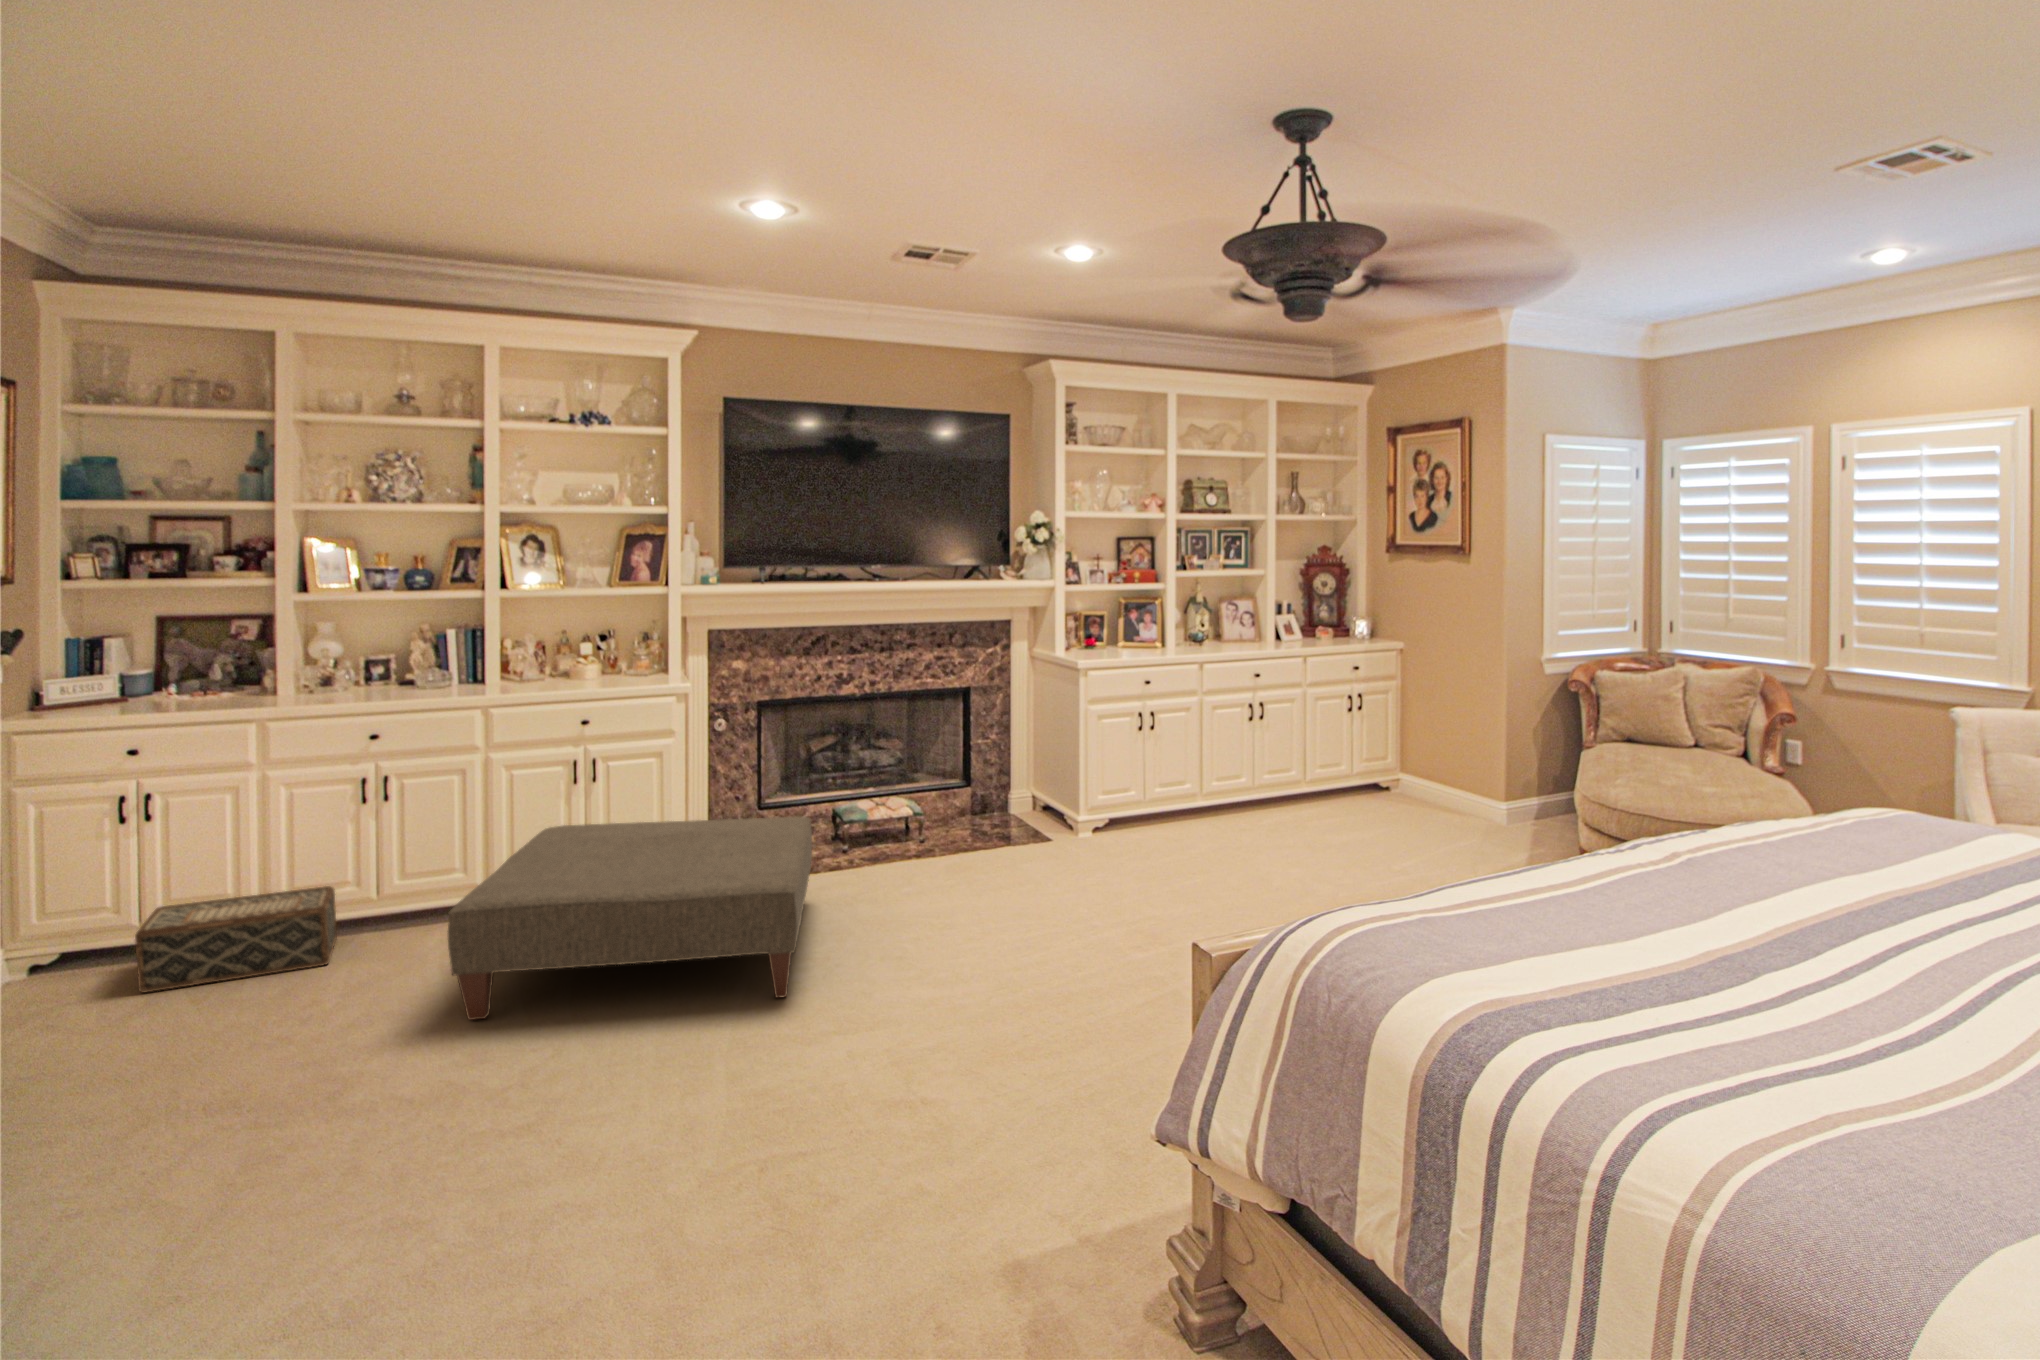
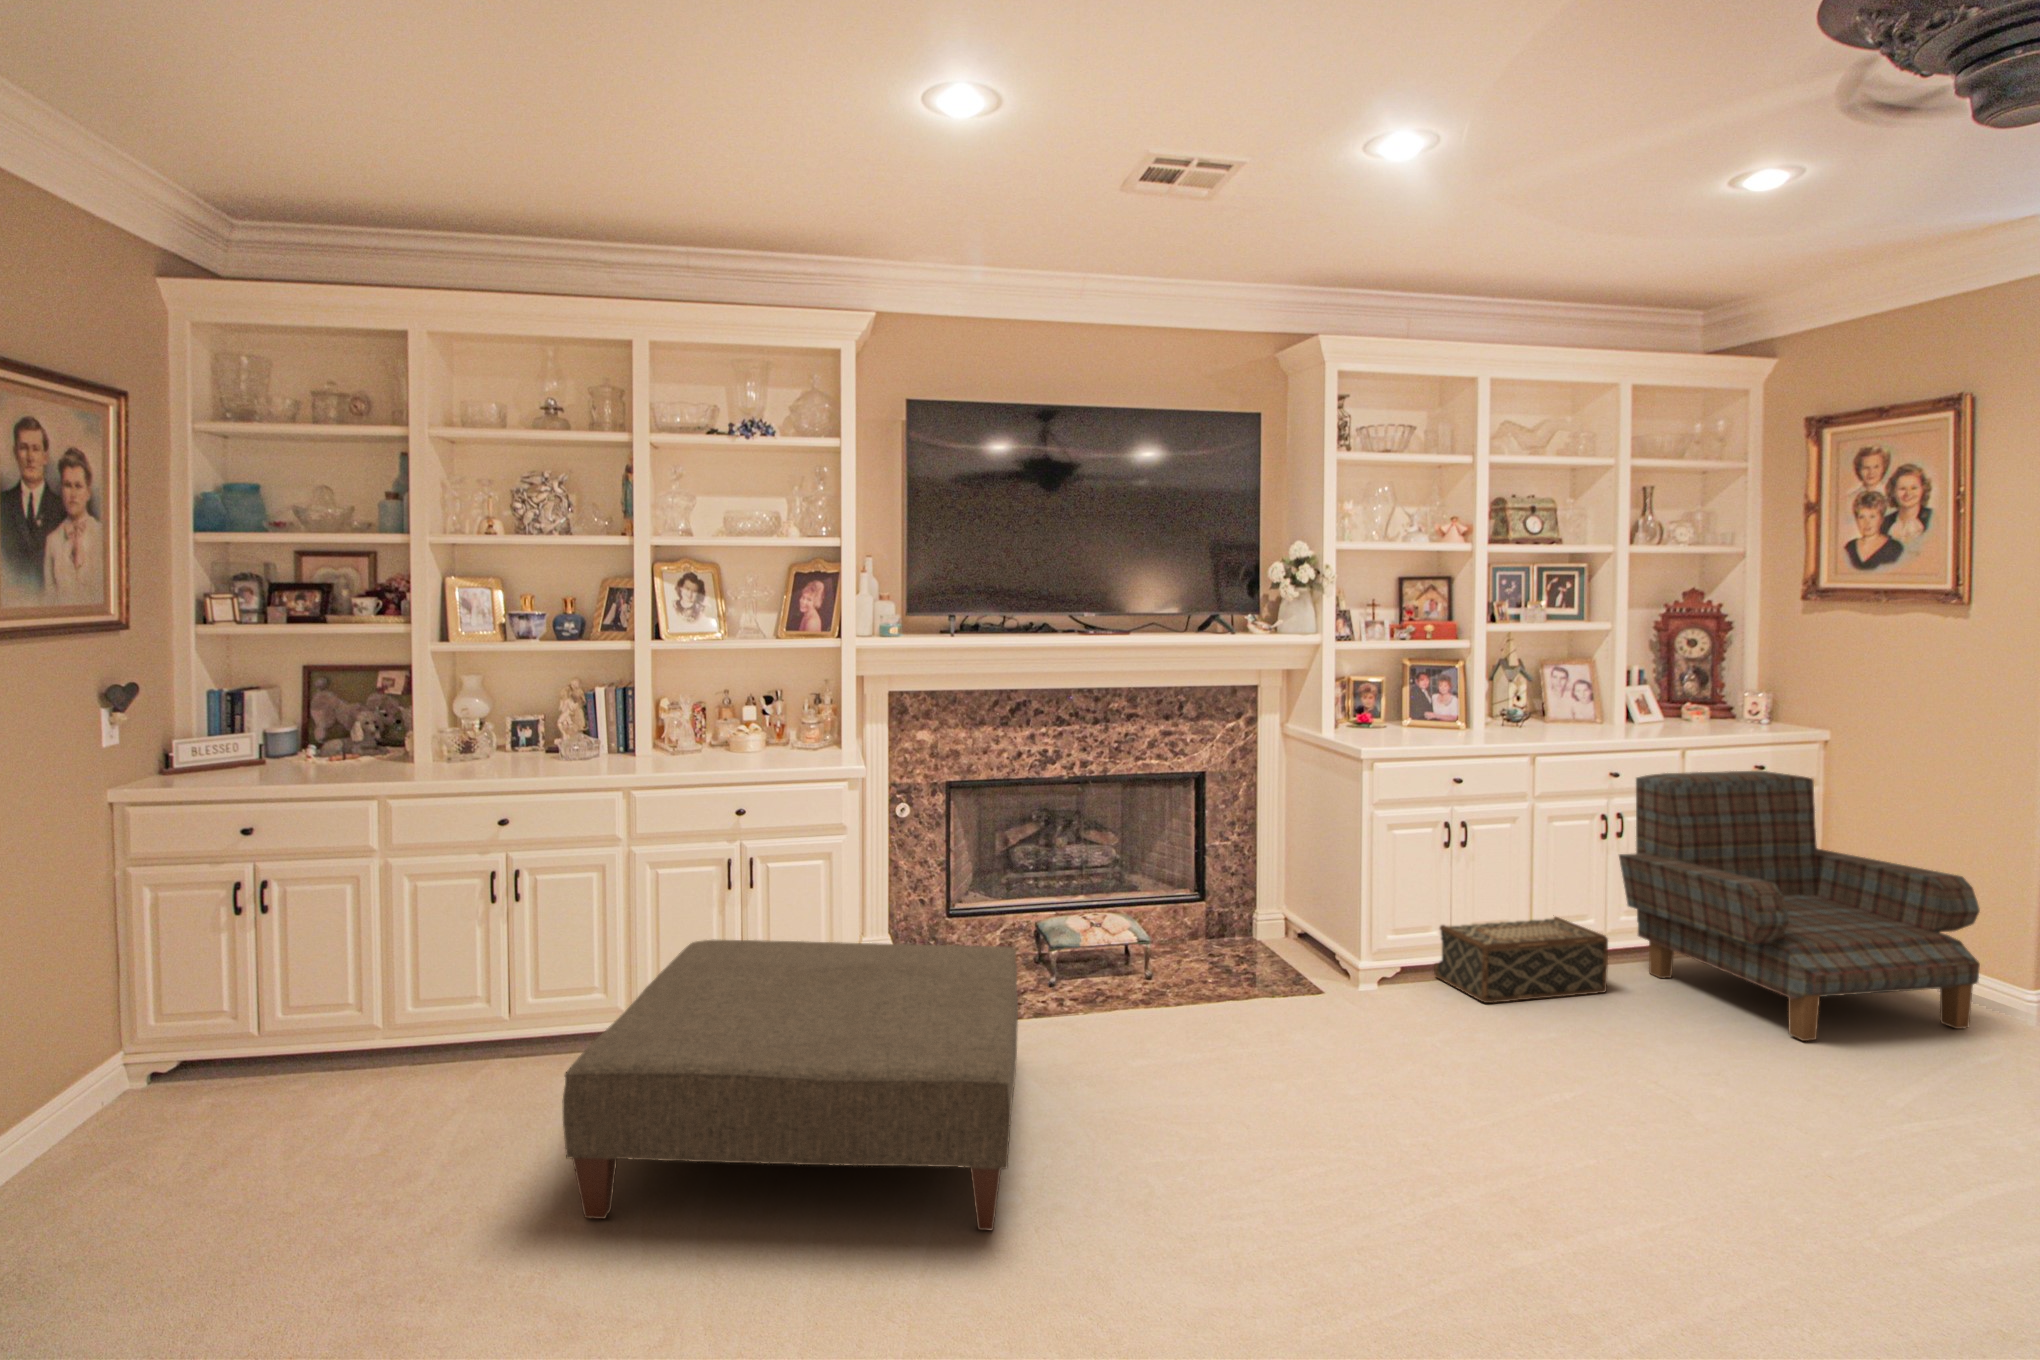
armchair: none [1259,674,1473,850] -> present [1619,771,1980,1041]
woven basket: present [135,886,337,993] -> present [1434,917,1608,1003]

